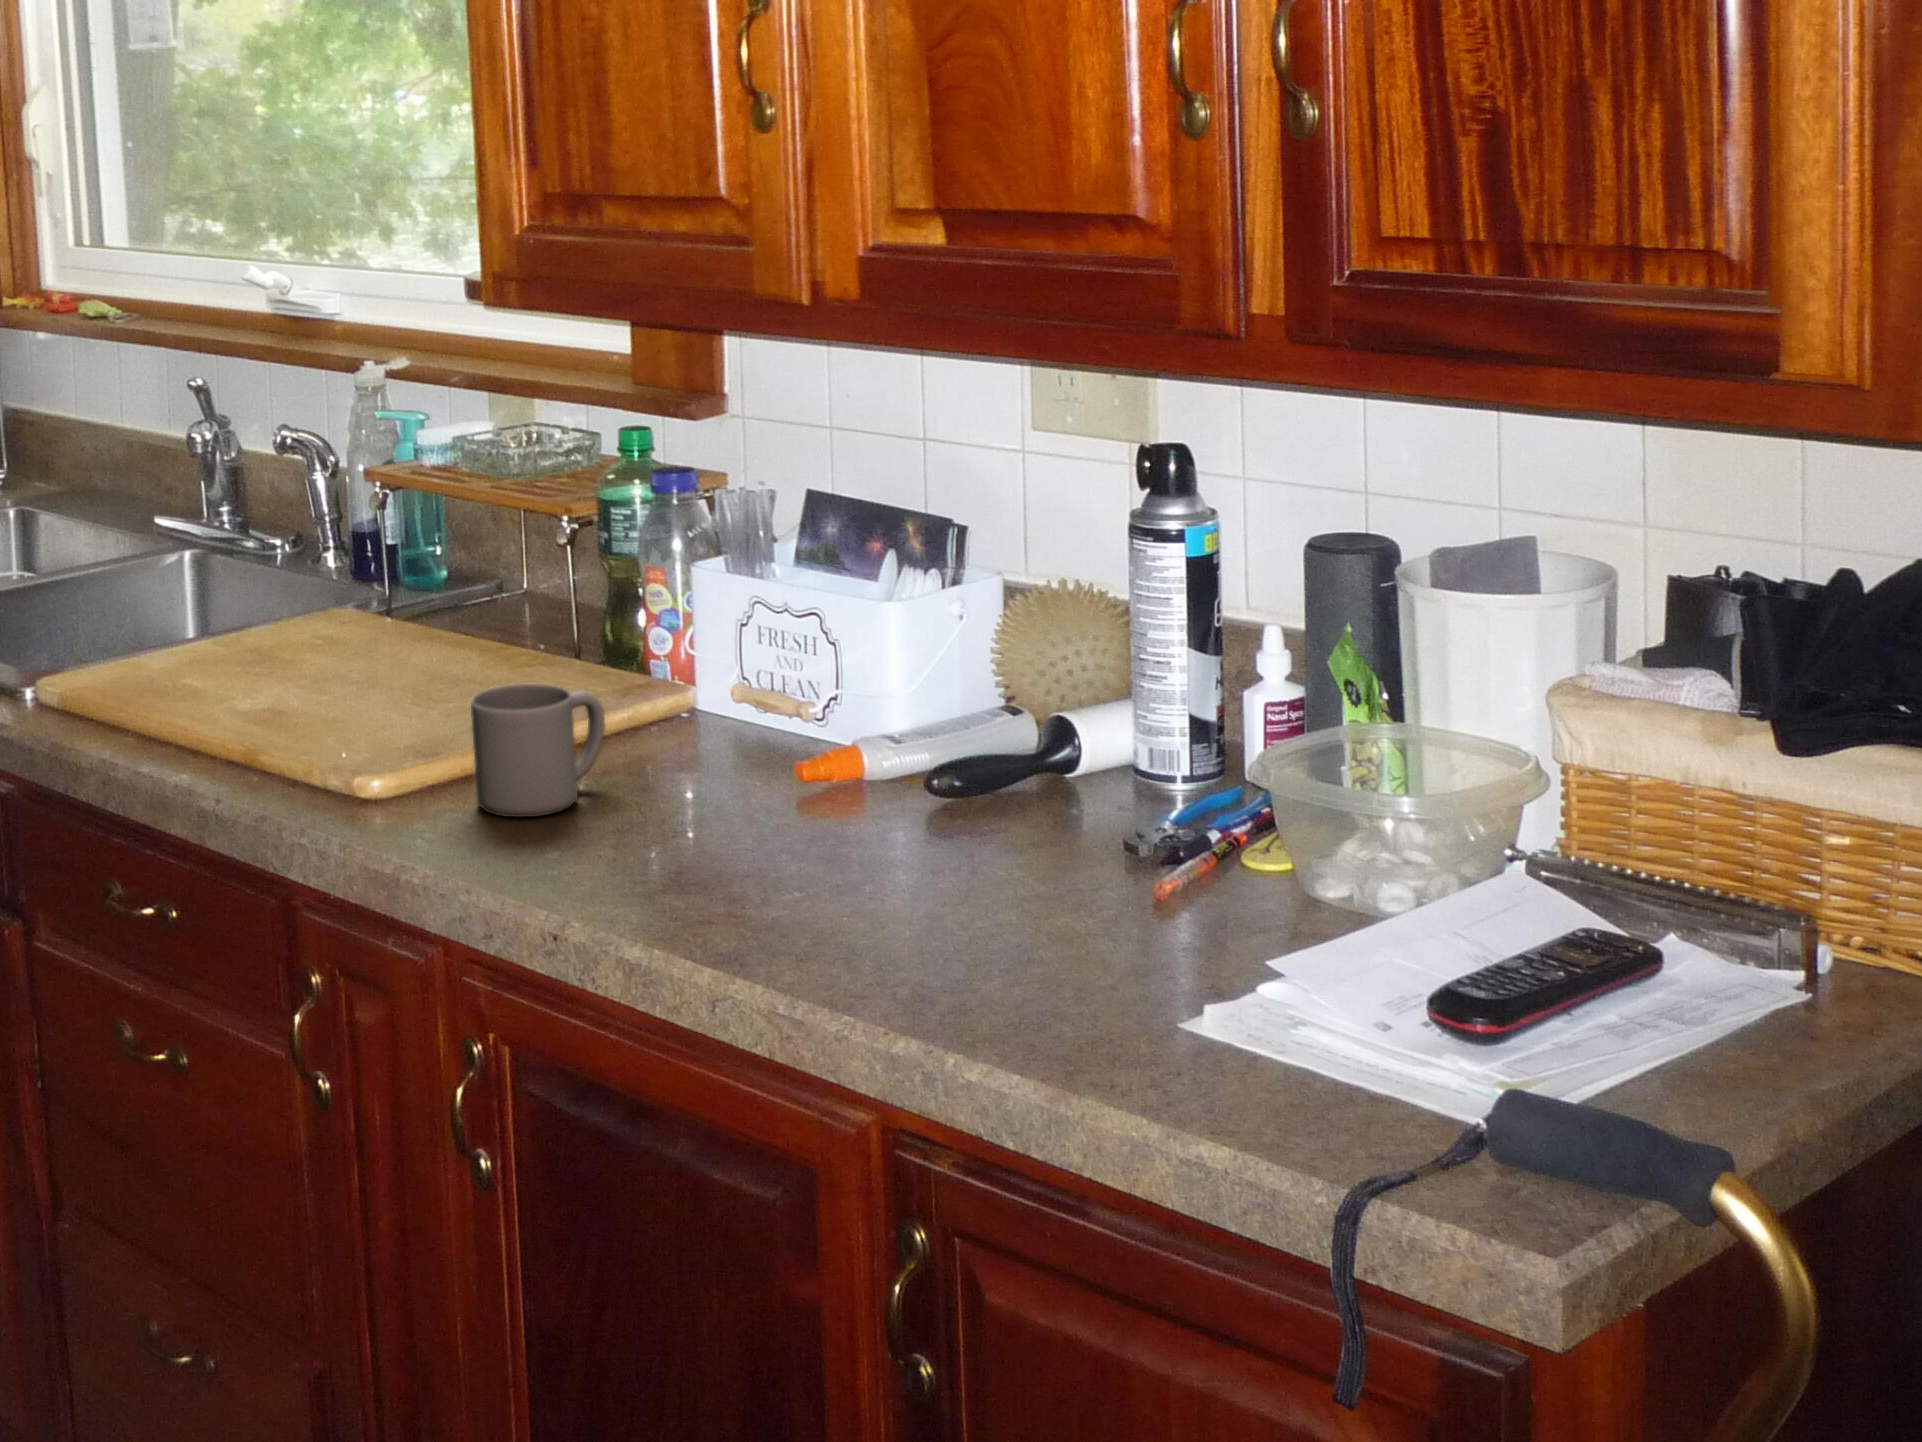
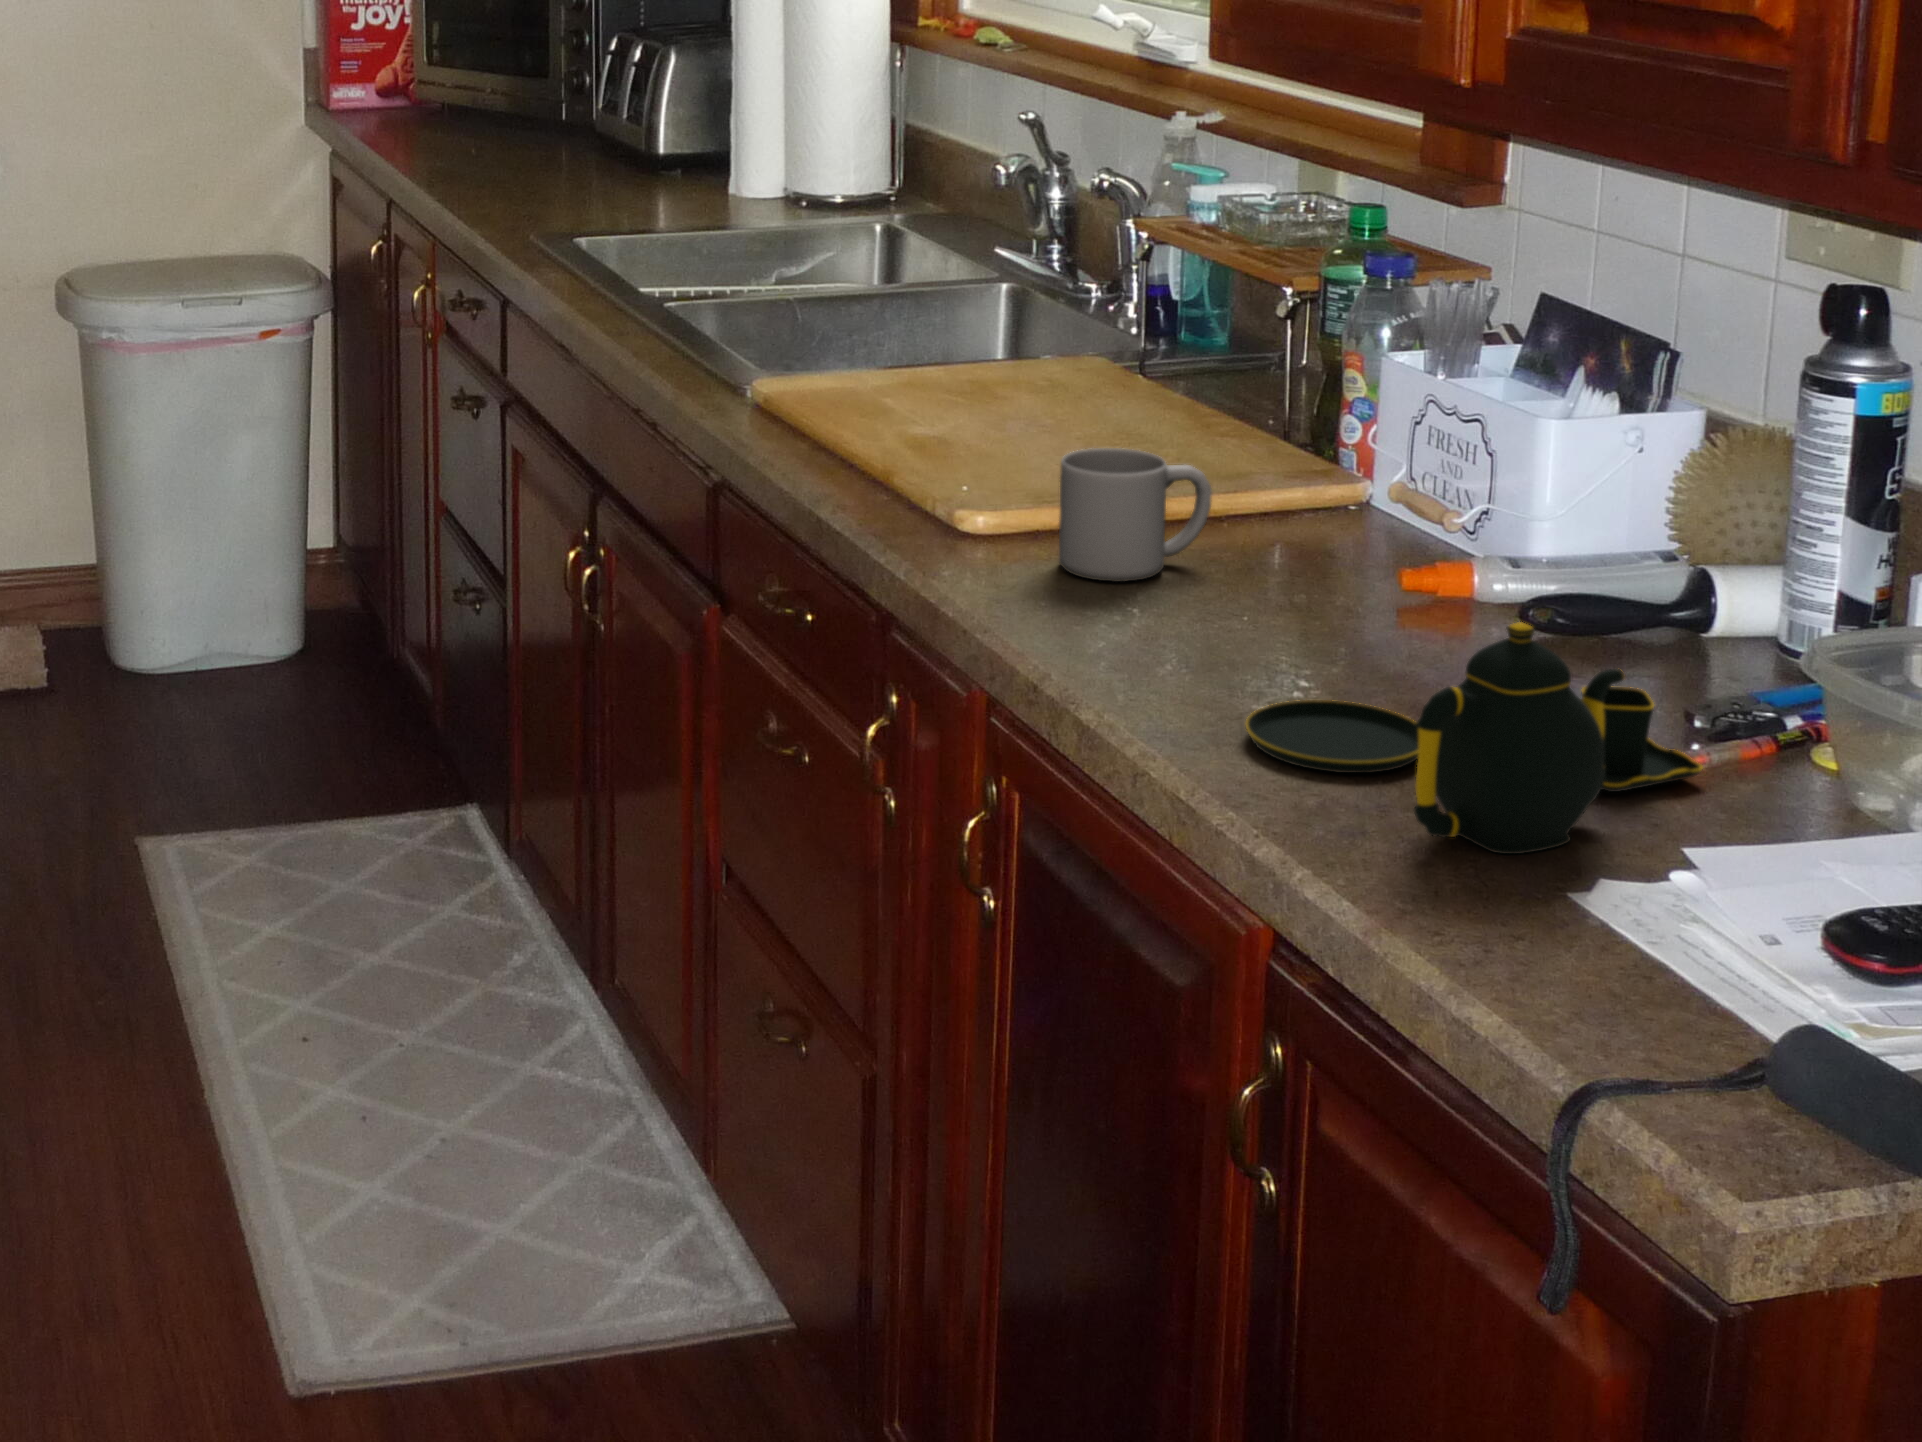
teapot: none [788,780,1181,1001] -> present [1246,622,1703,854]

